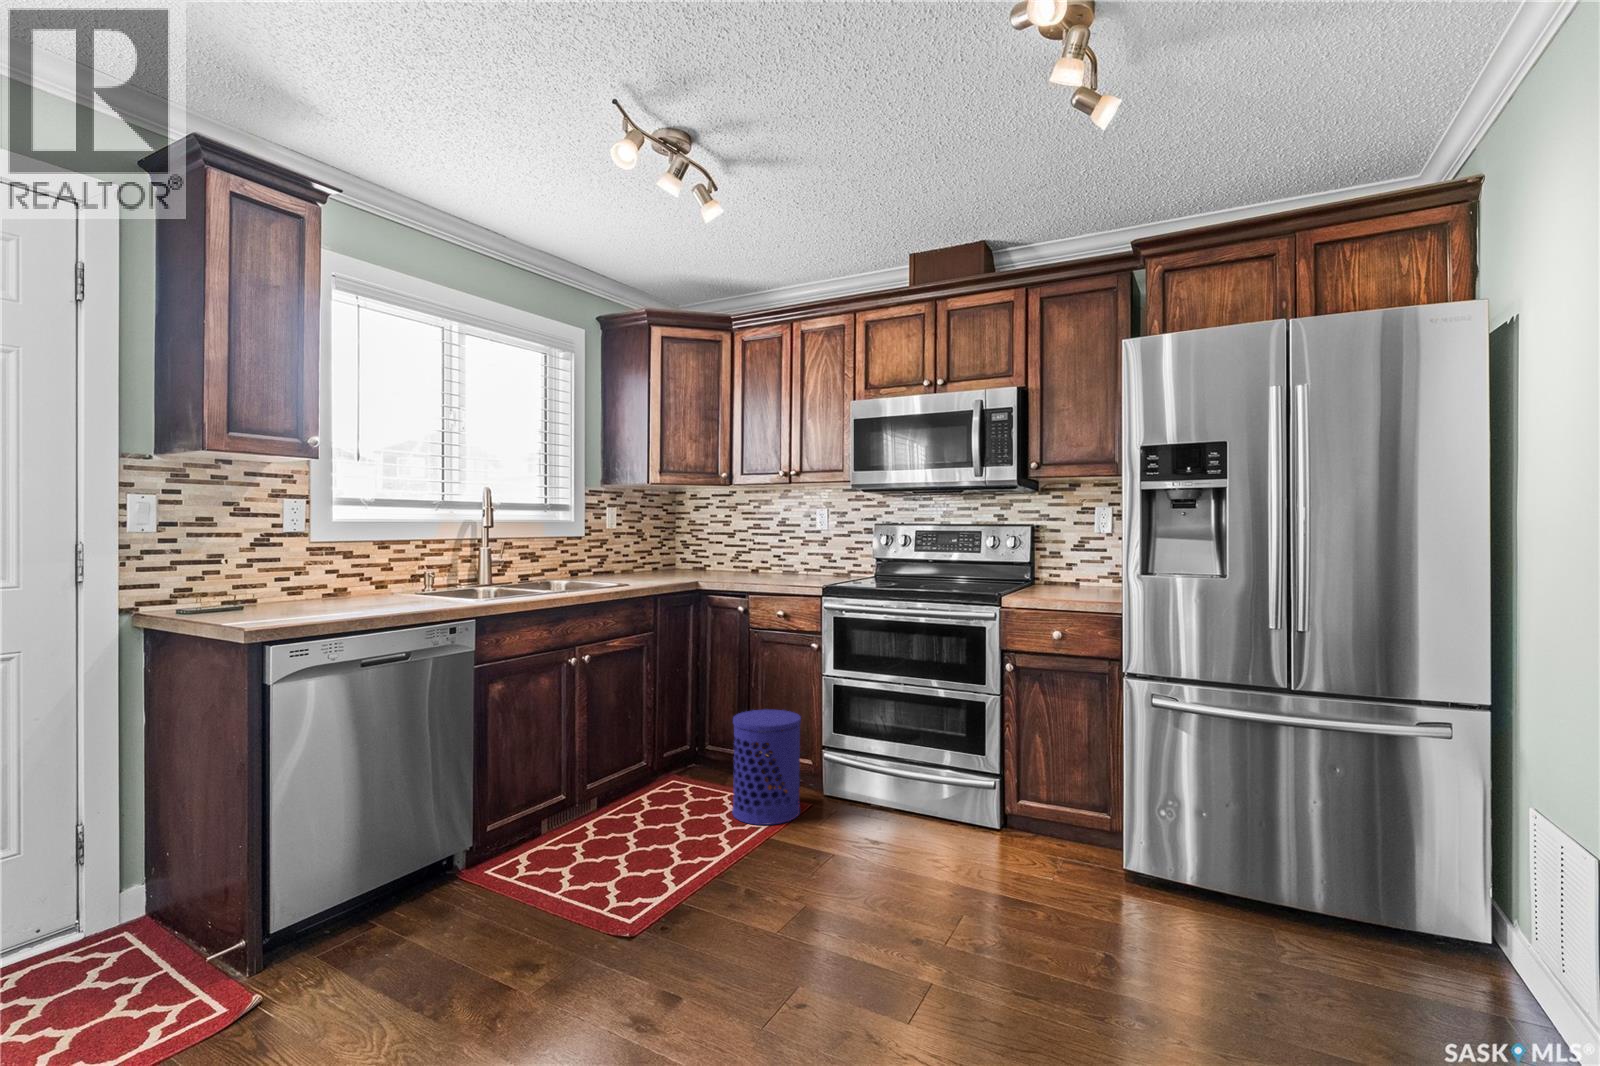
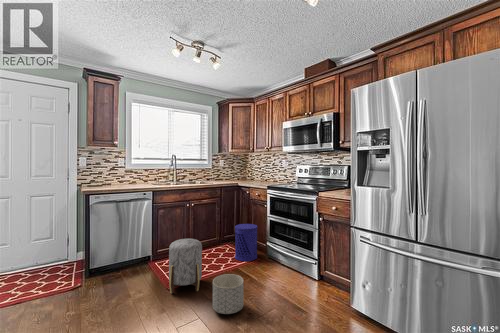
stool: none [611,772,729,959] -> present [169,239,202,294]
planter: none [819,861,911,979] -> present [213,274,243,314]

